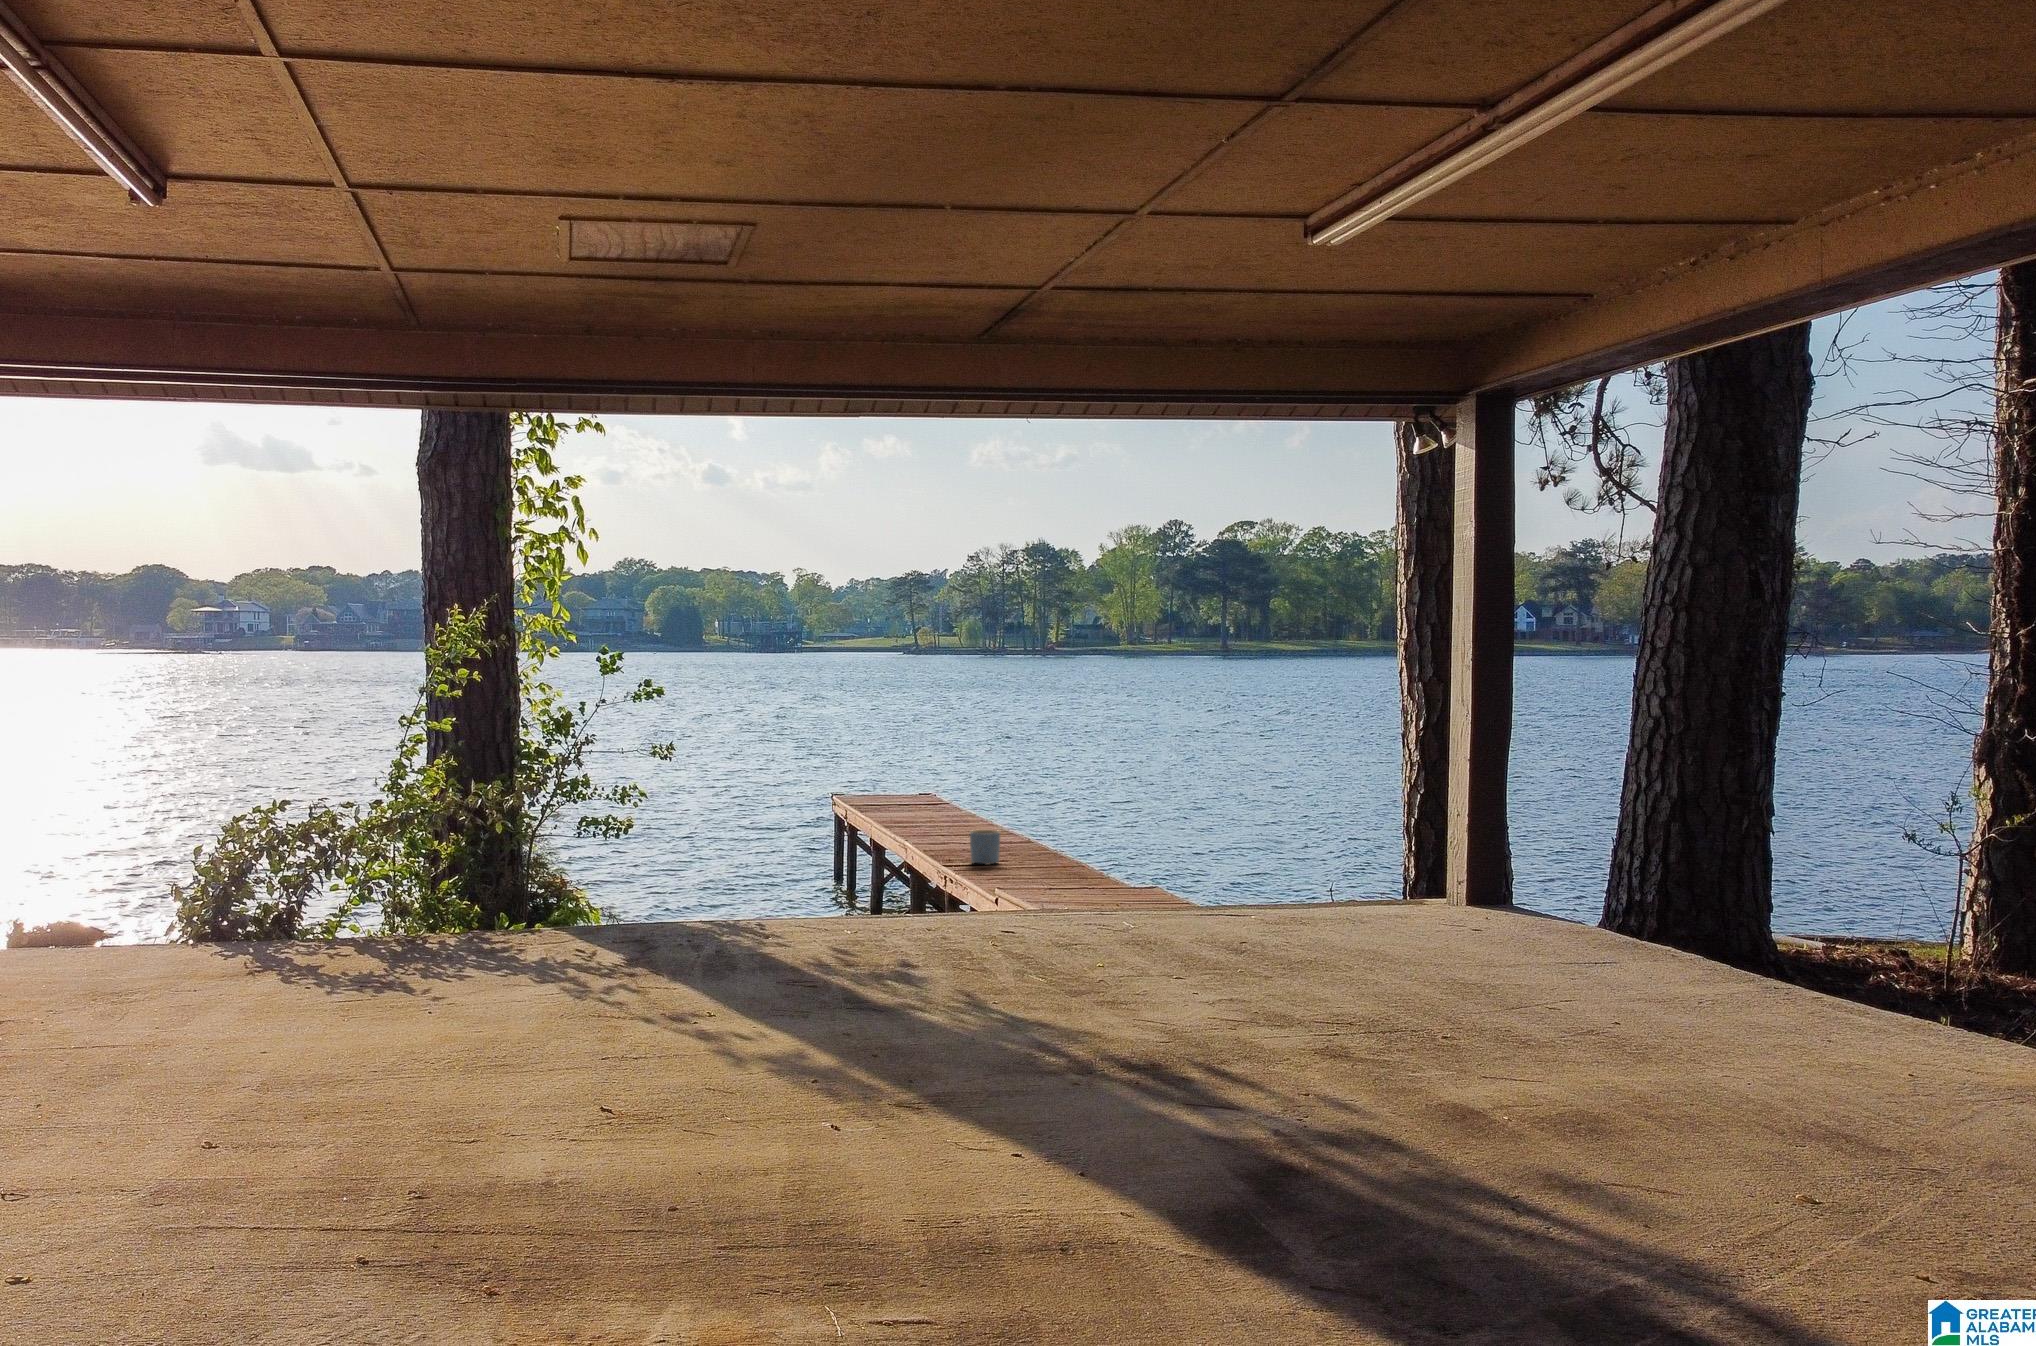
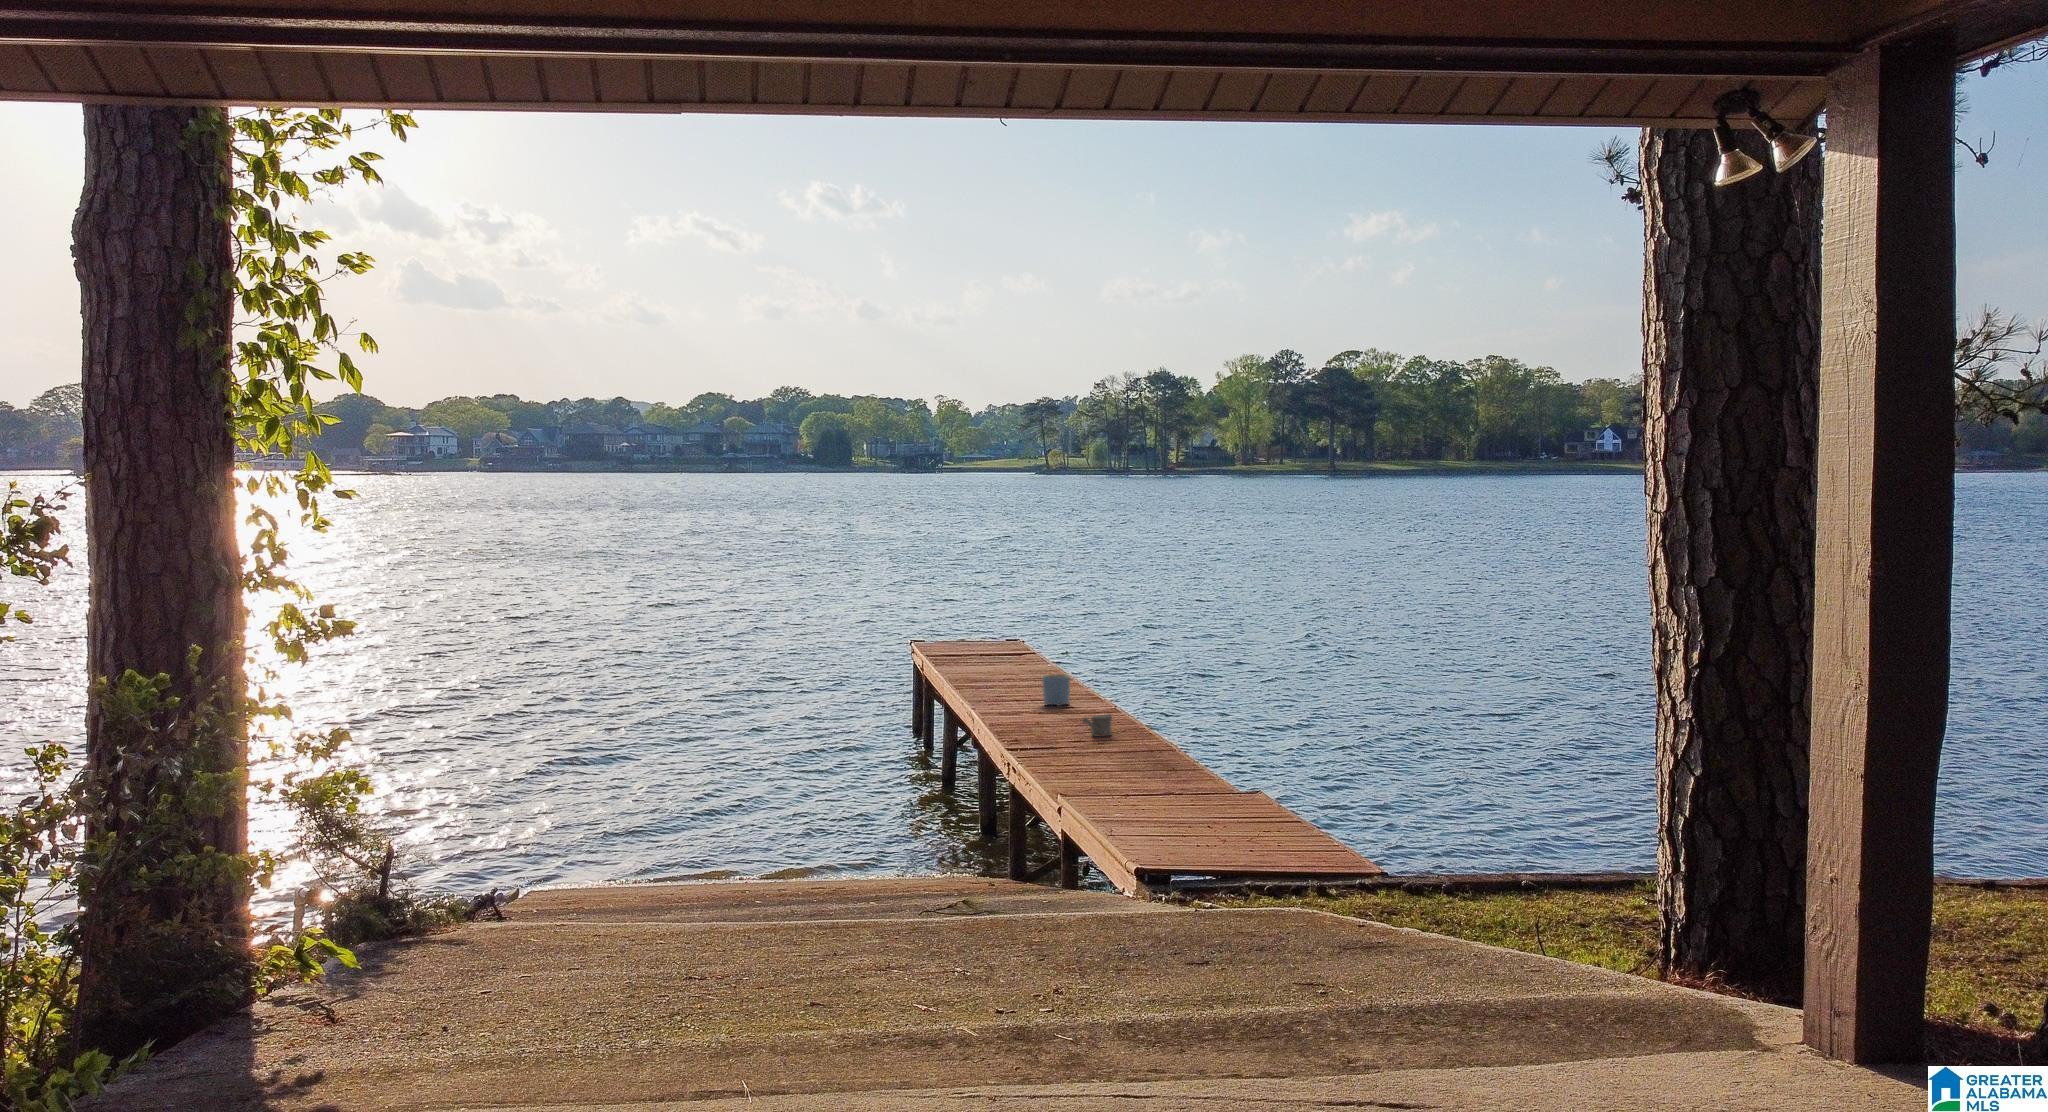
watering can: none [1017,877,1047,902] -> present [1083,714,1112,737]

